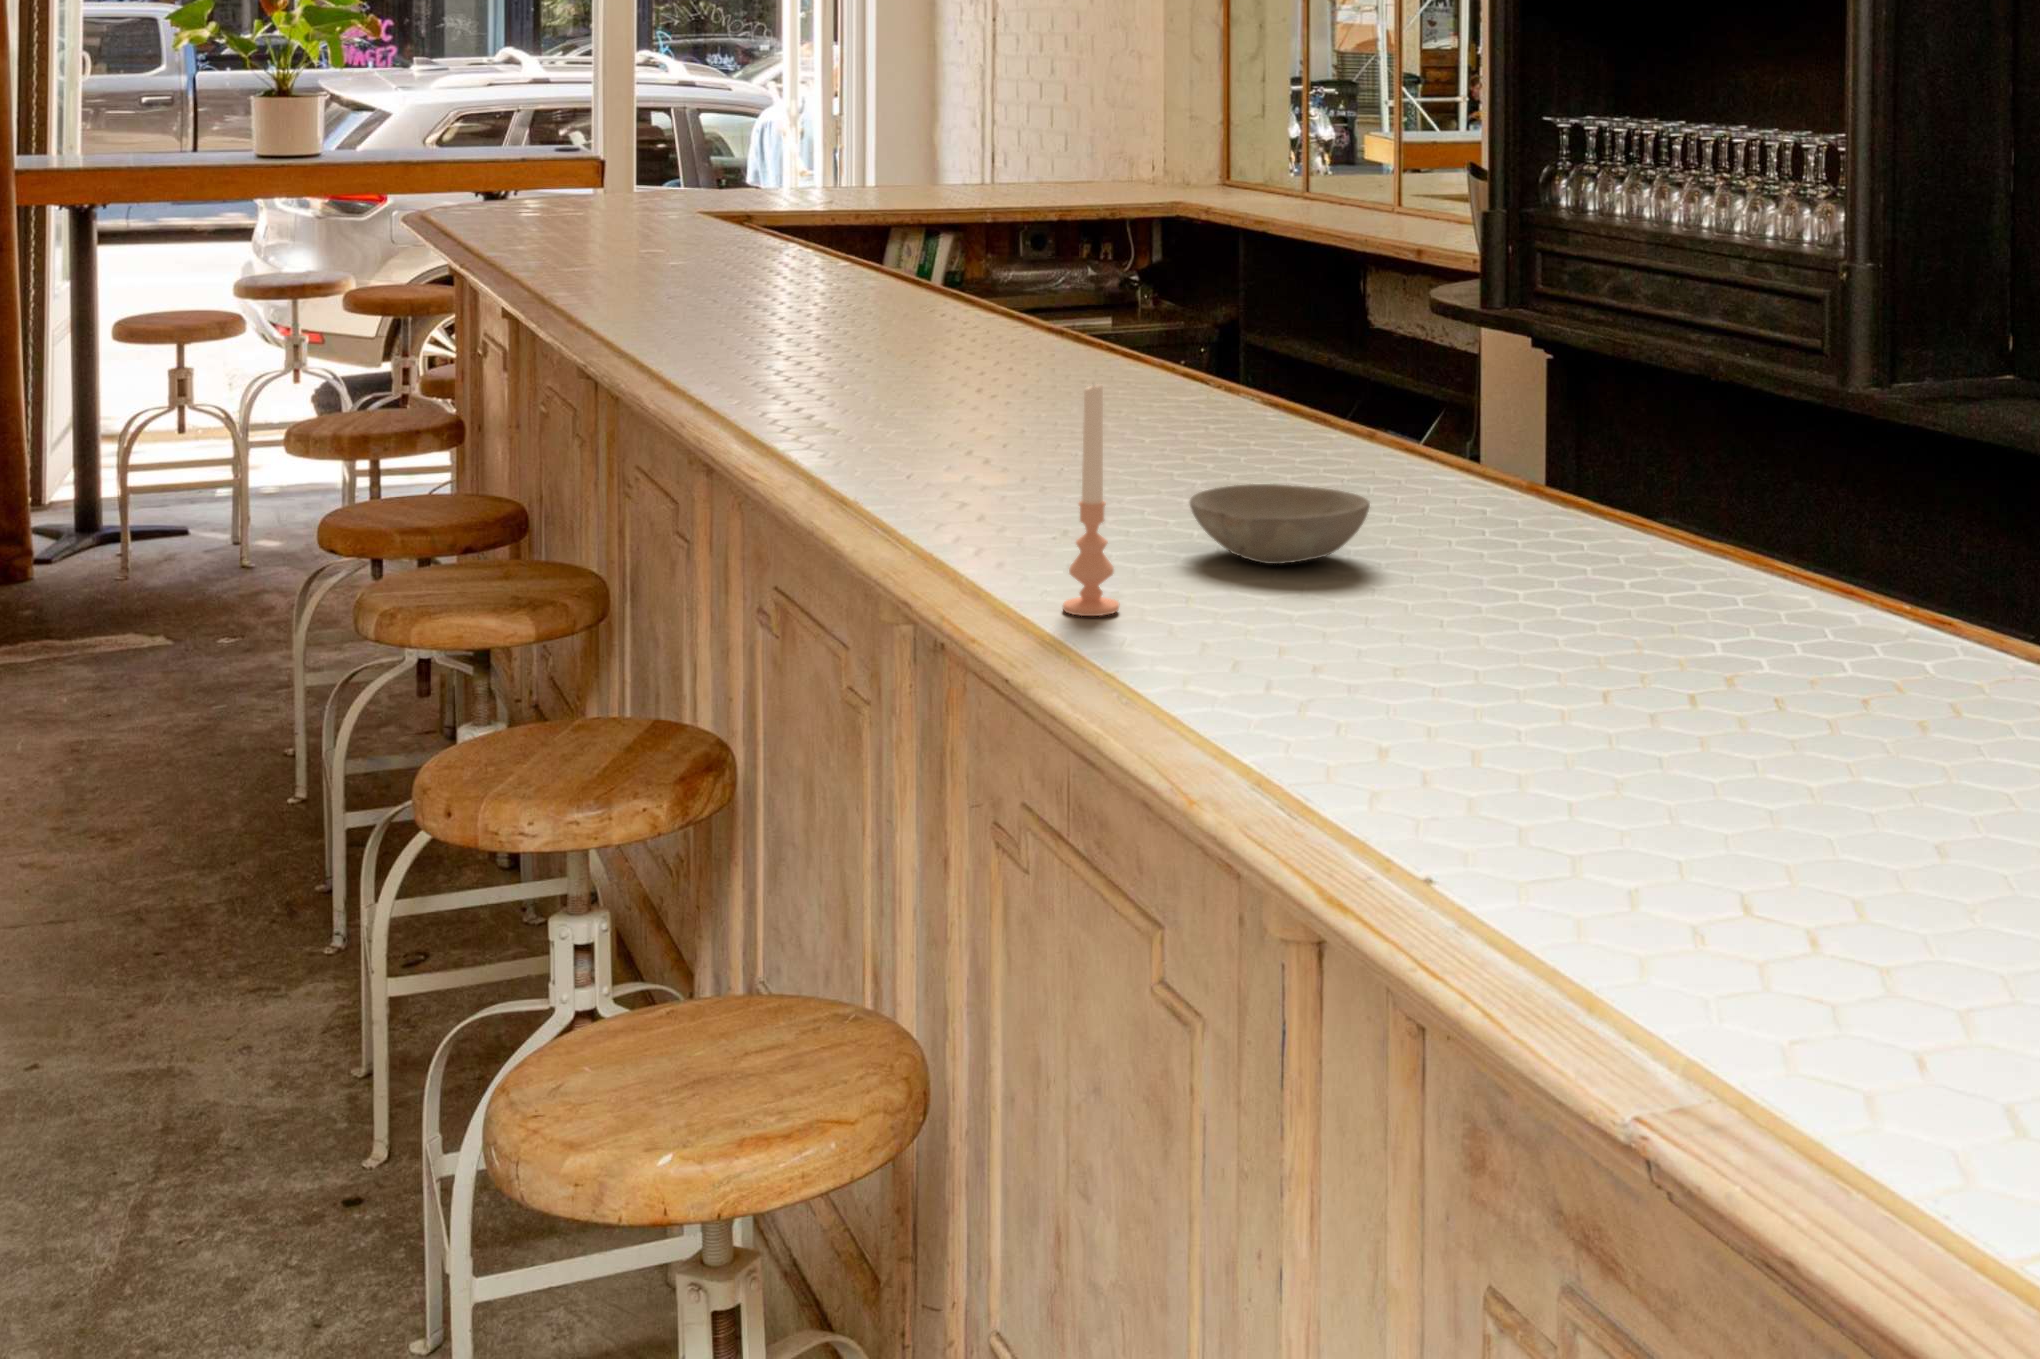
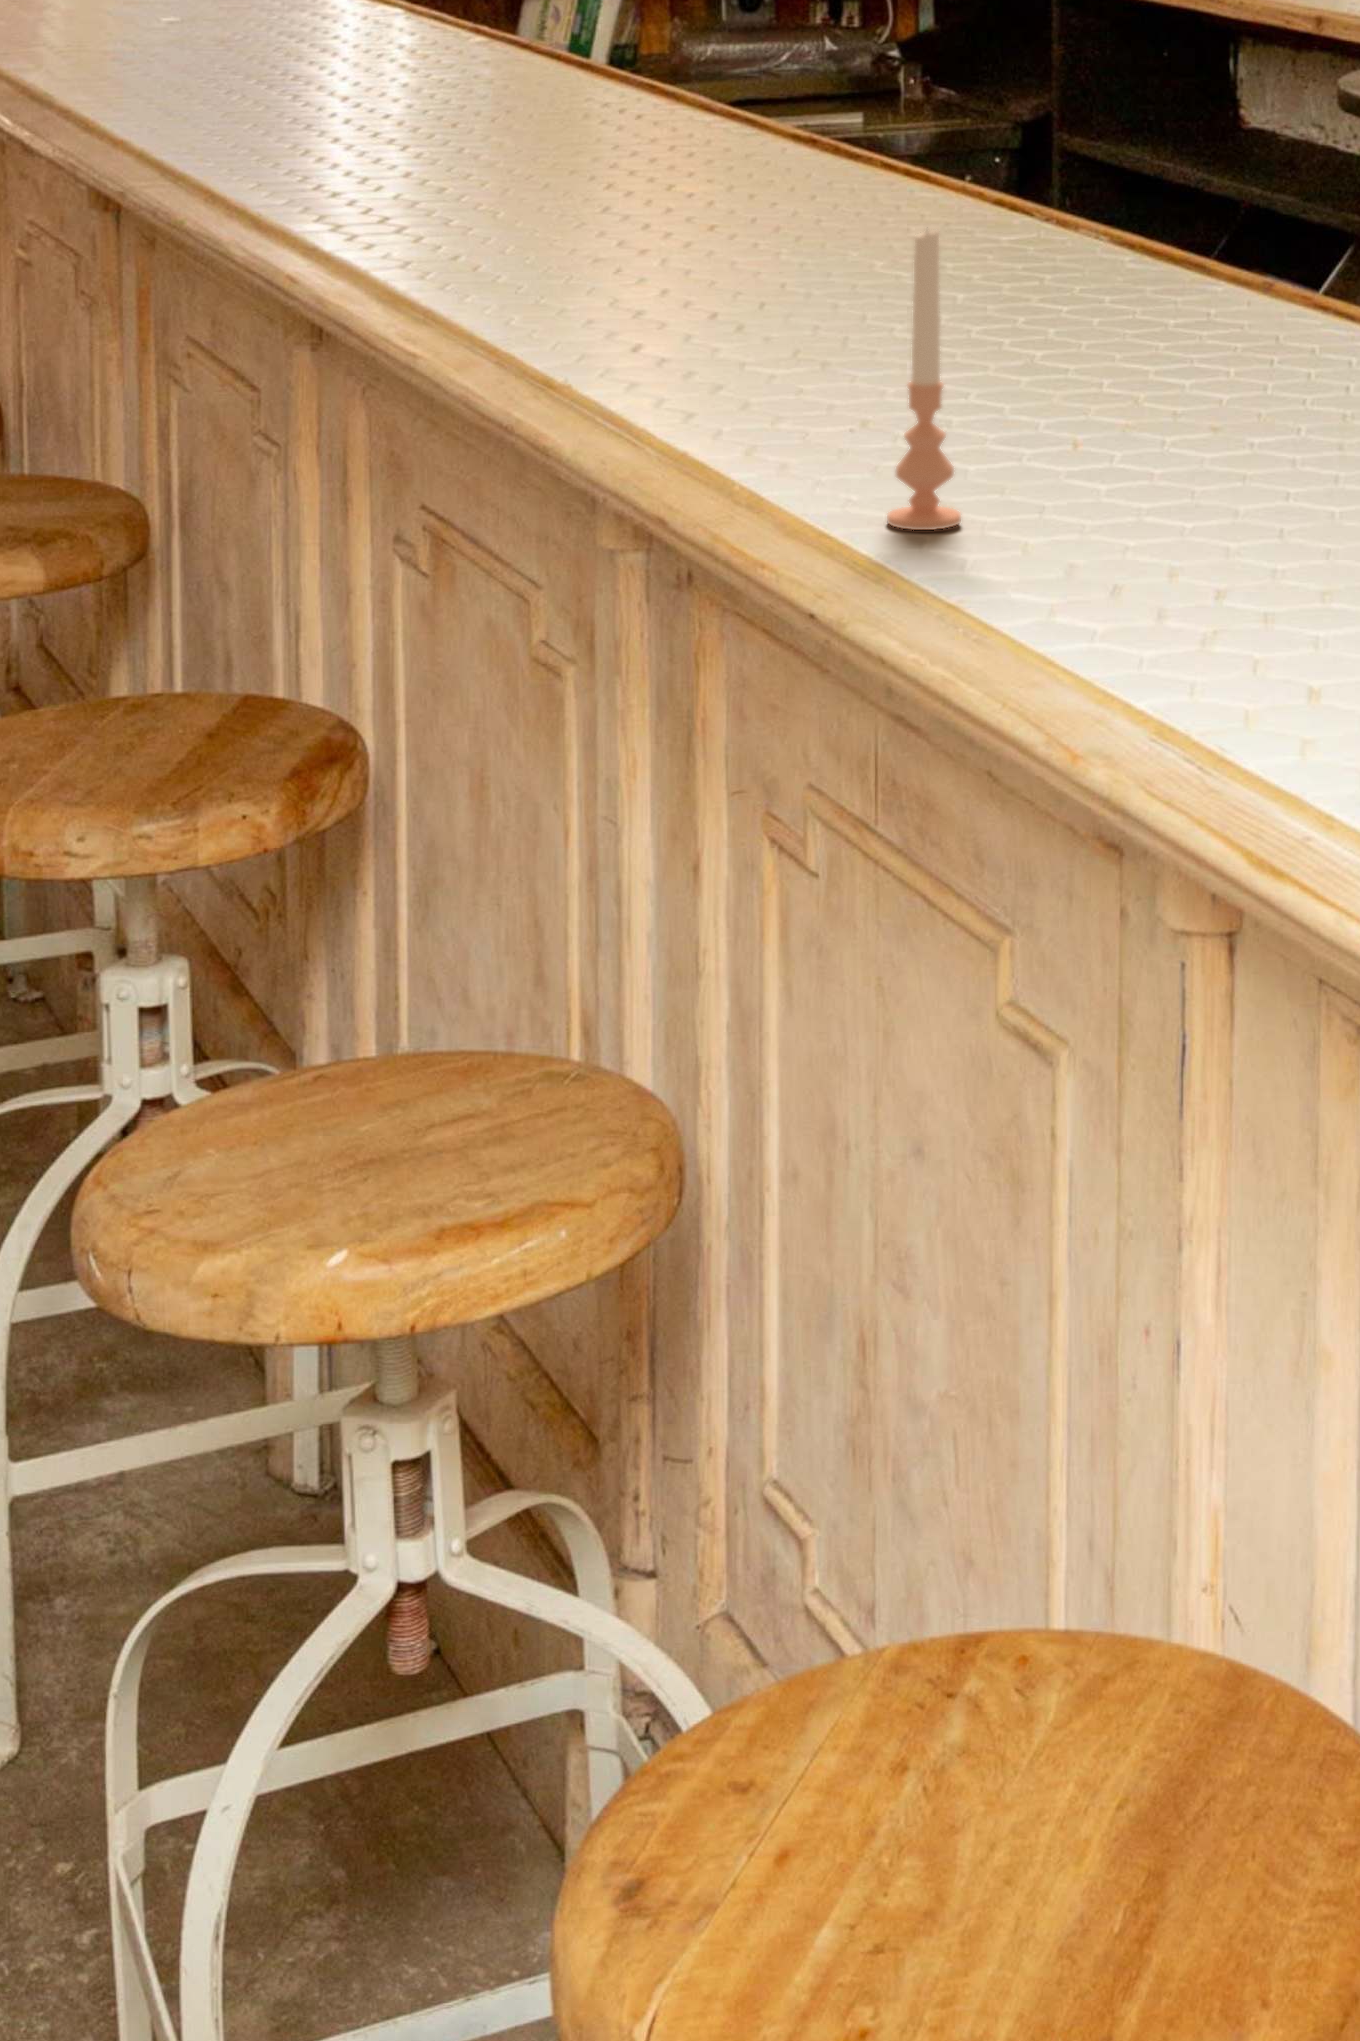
bowl: present [1190,484,1370,564] -> none [1044,359,1283,462]

